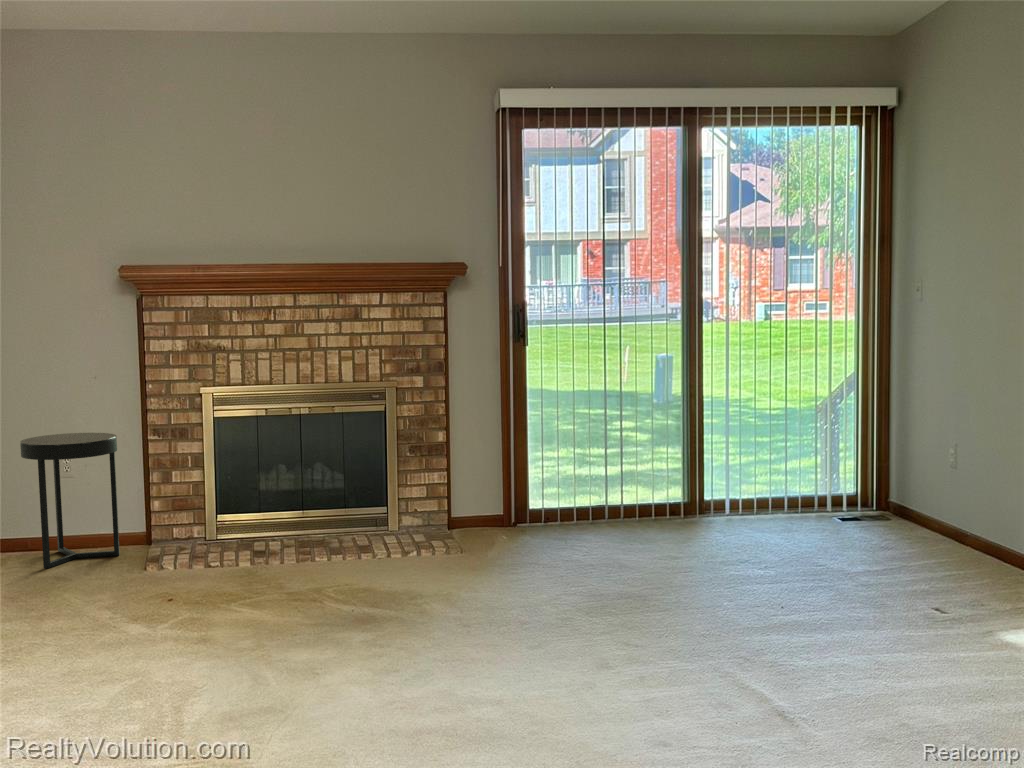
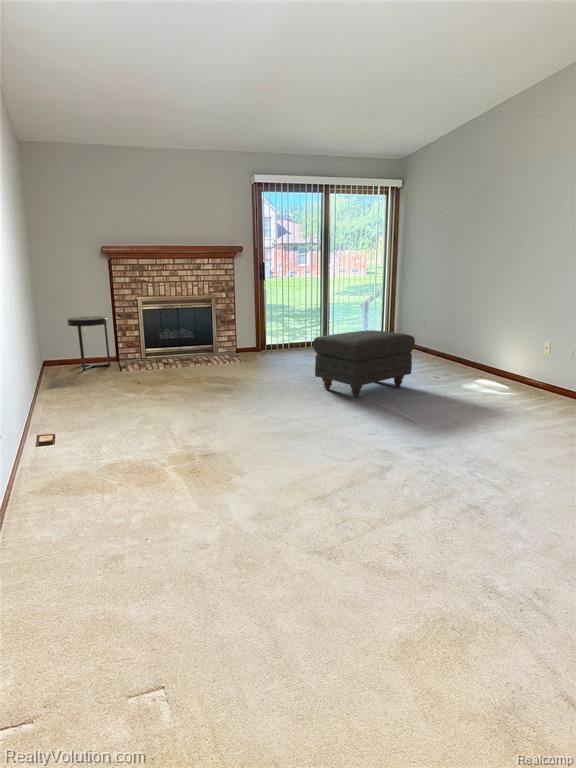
ottoman: none [565,500,878,719] -> present [313,330,415,397]

